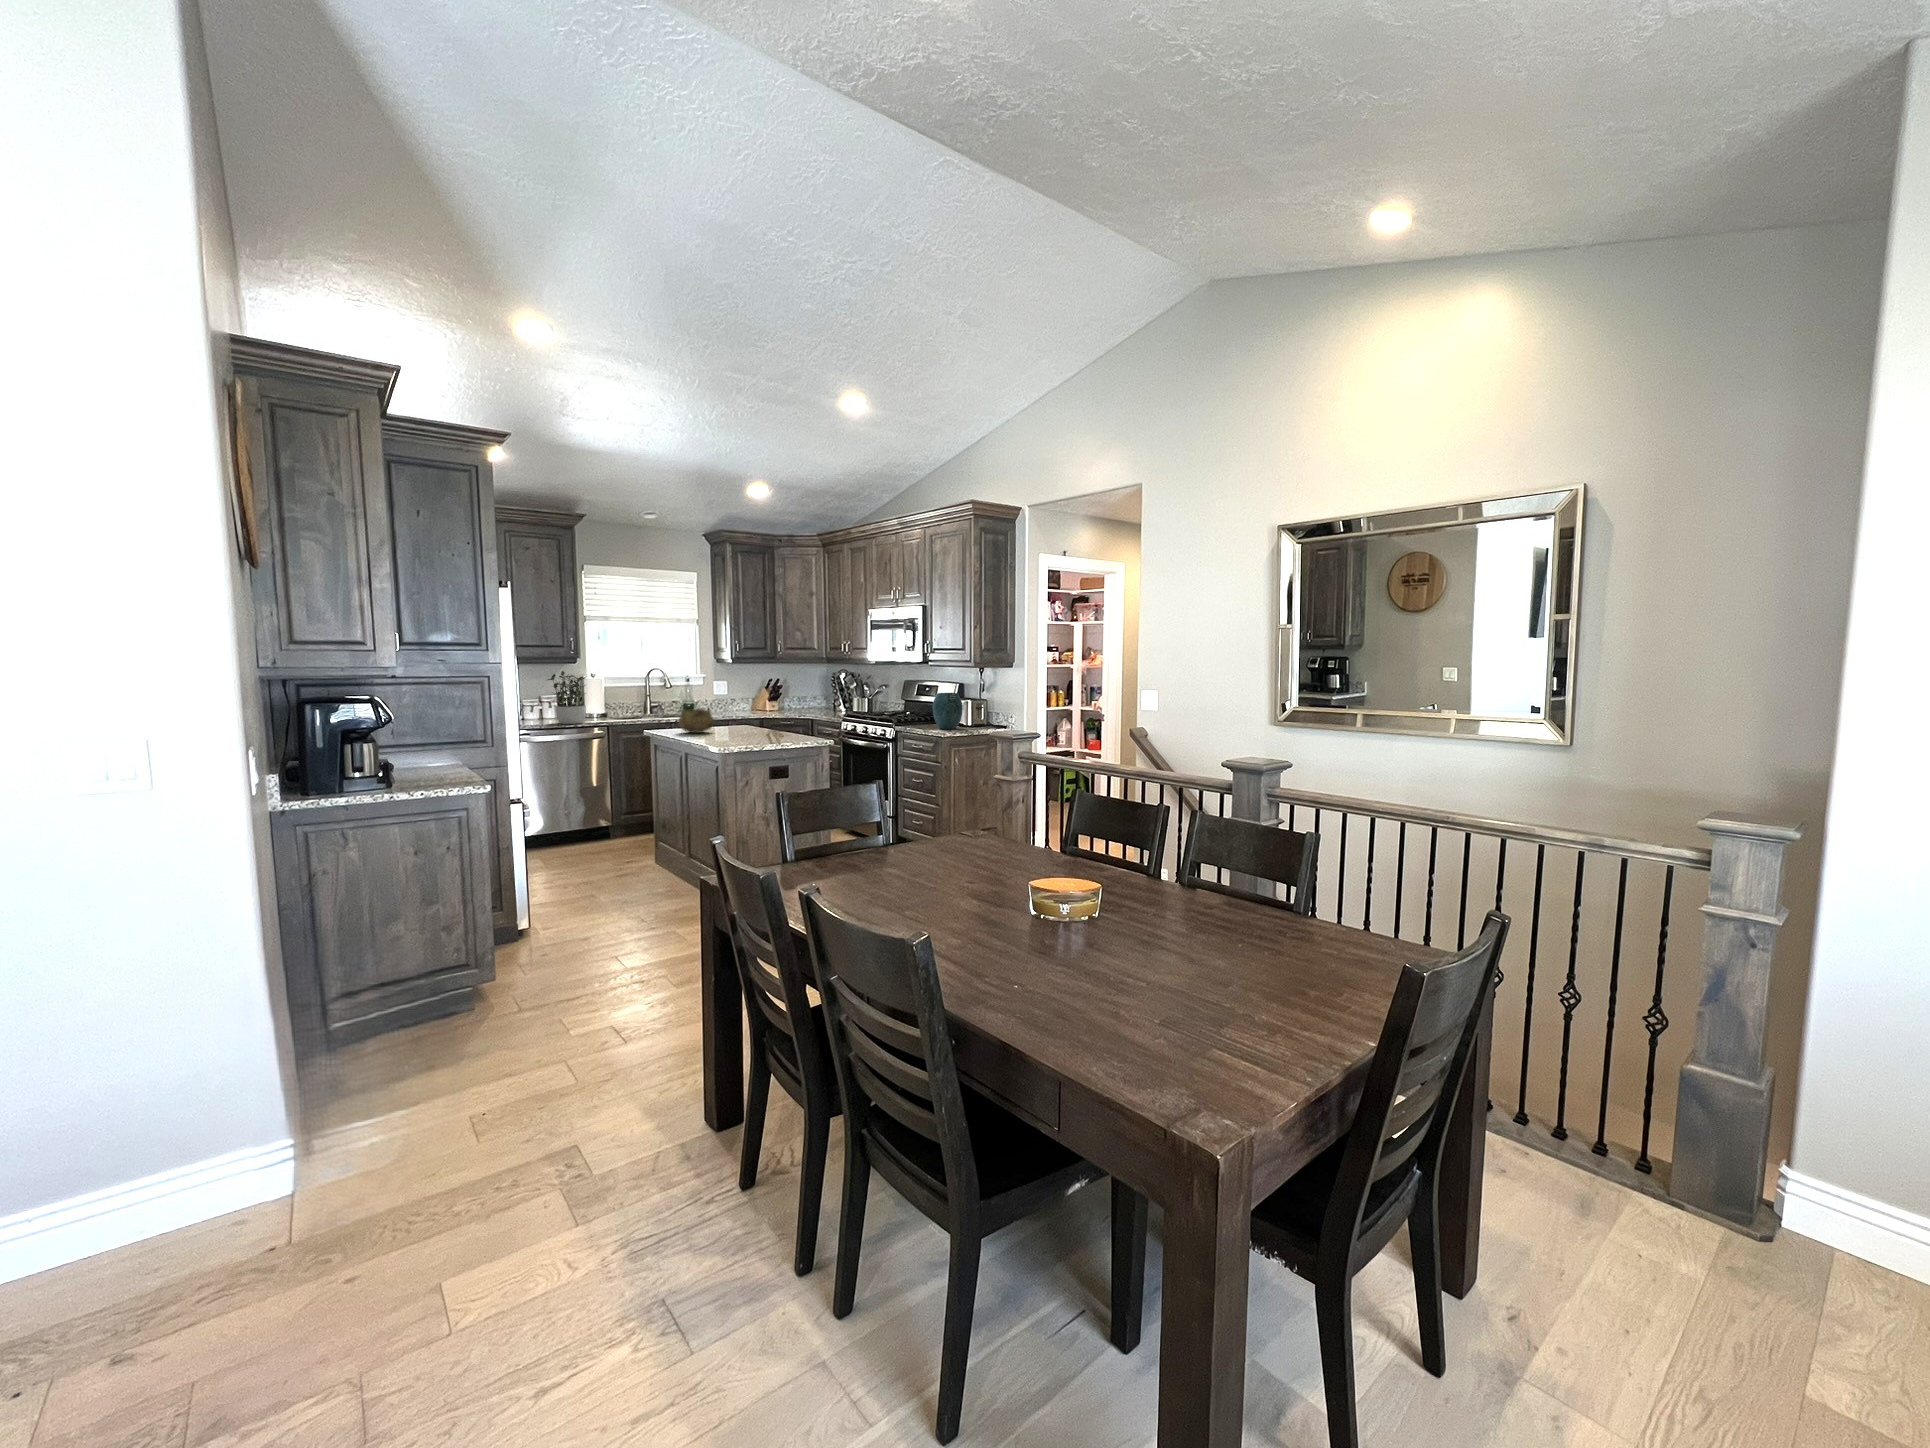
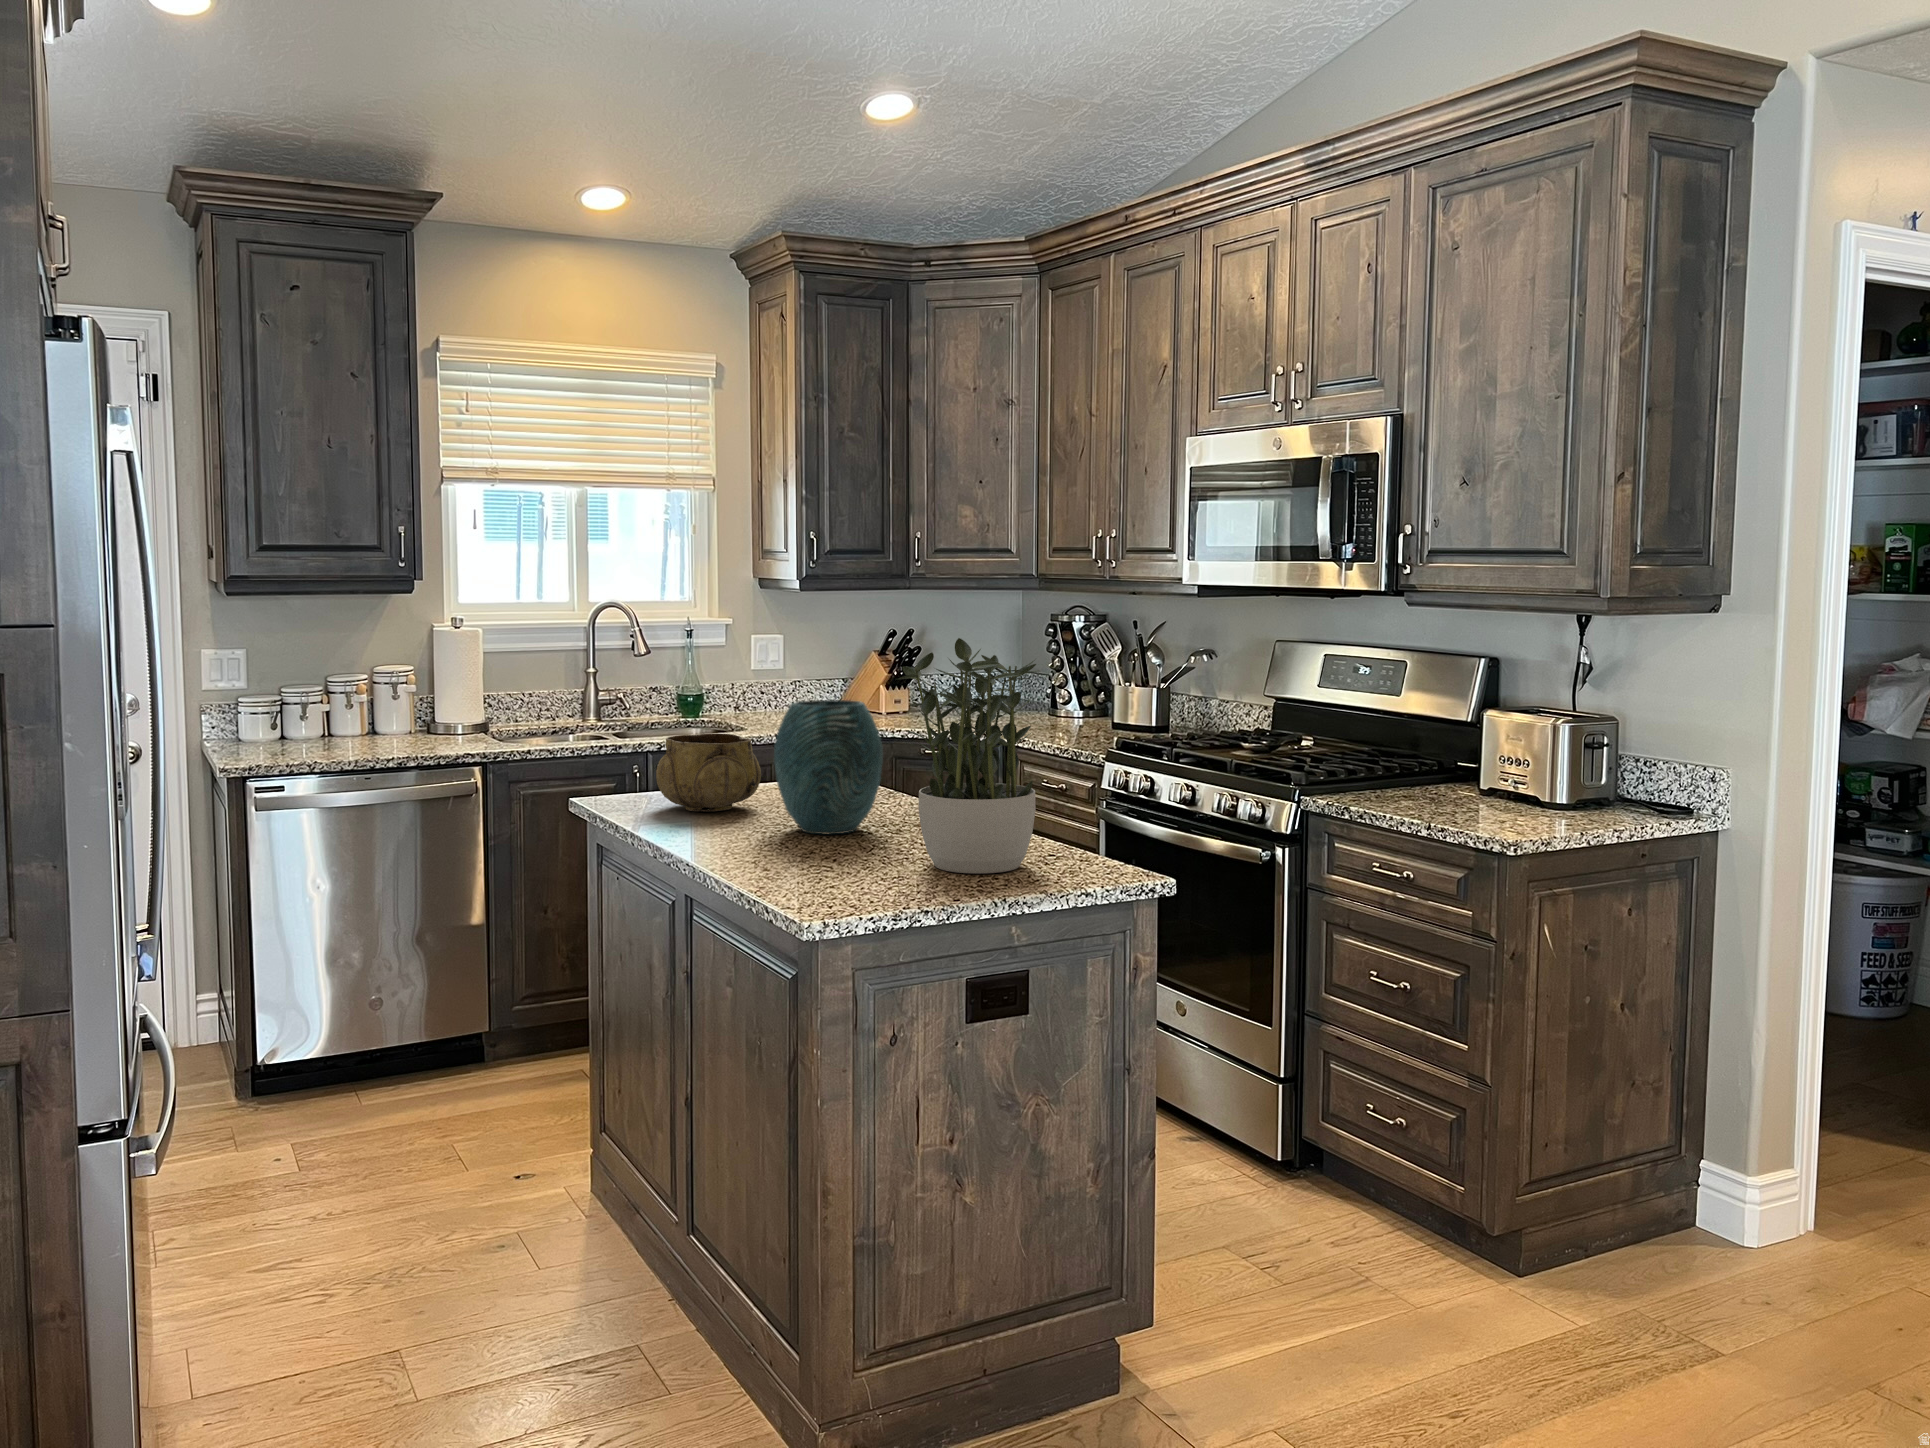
potted plant: present [547,671,587,724] -> present [897,638,1039,873]
vase: present [933,693,963,729] -> present [774,700,883,834]

